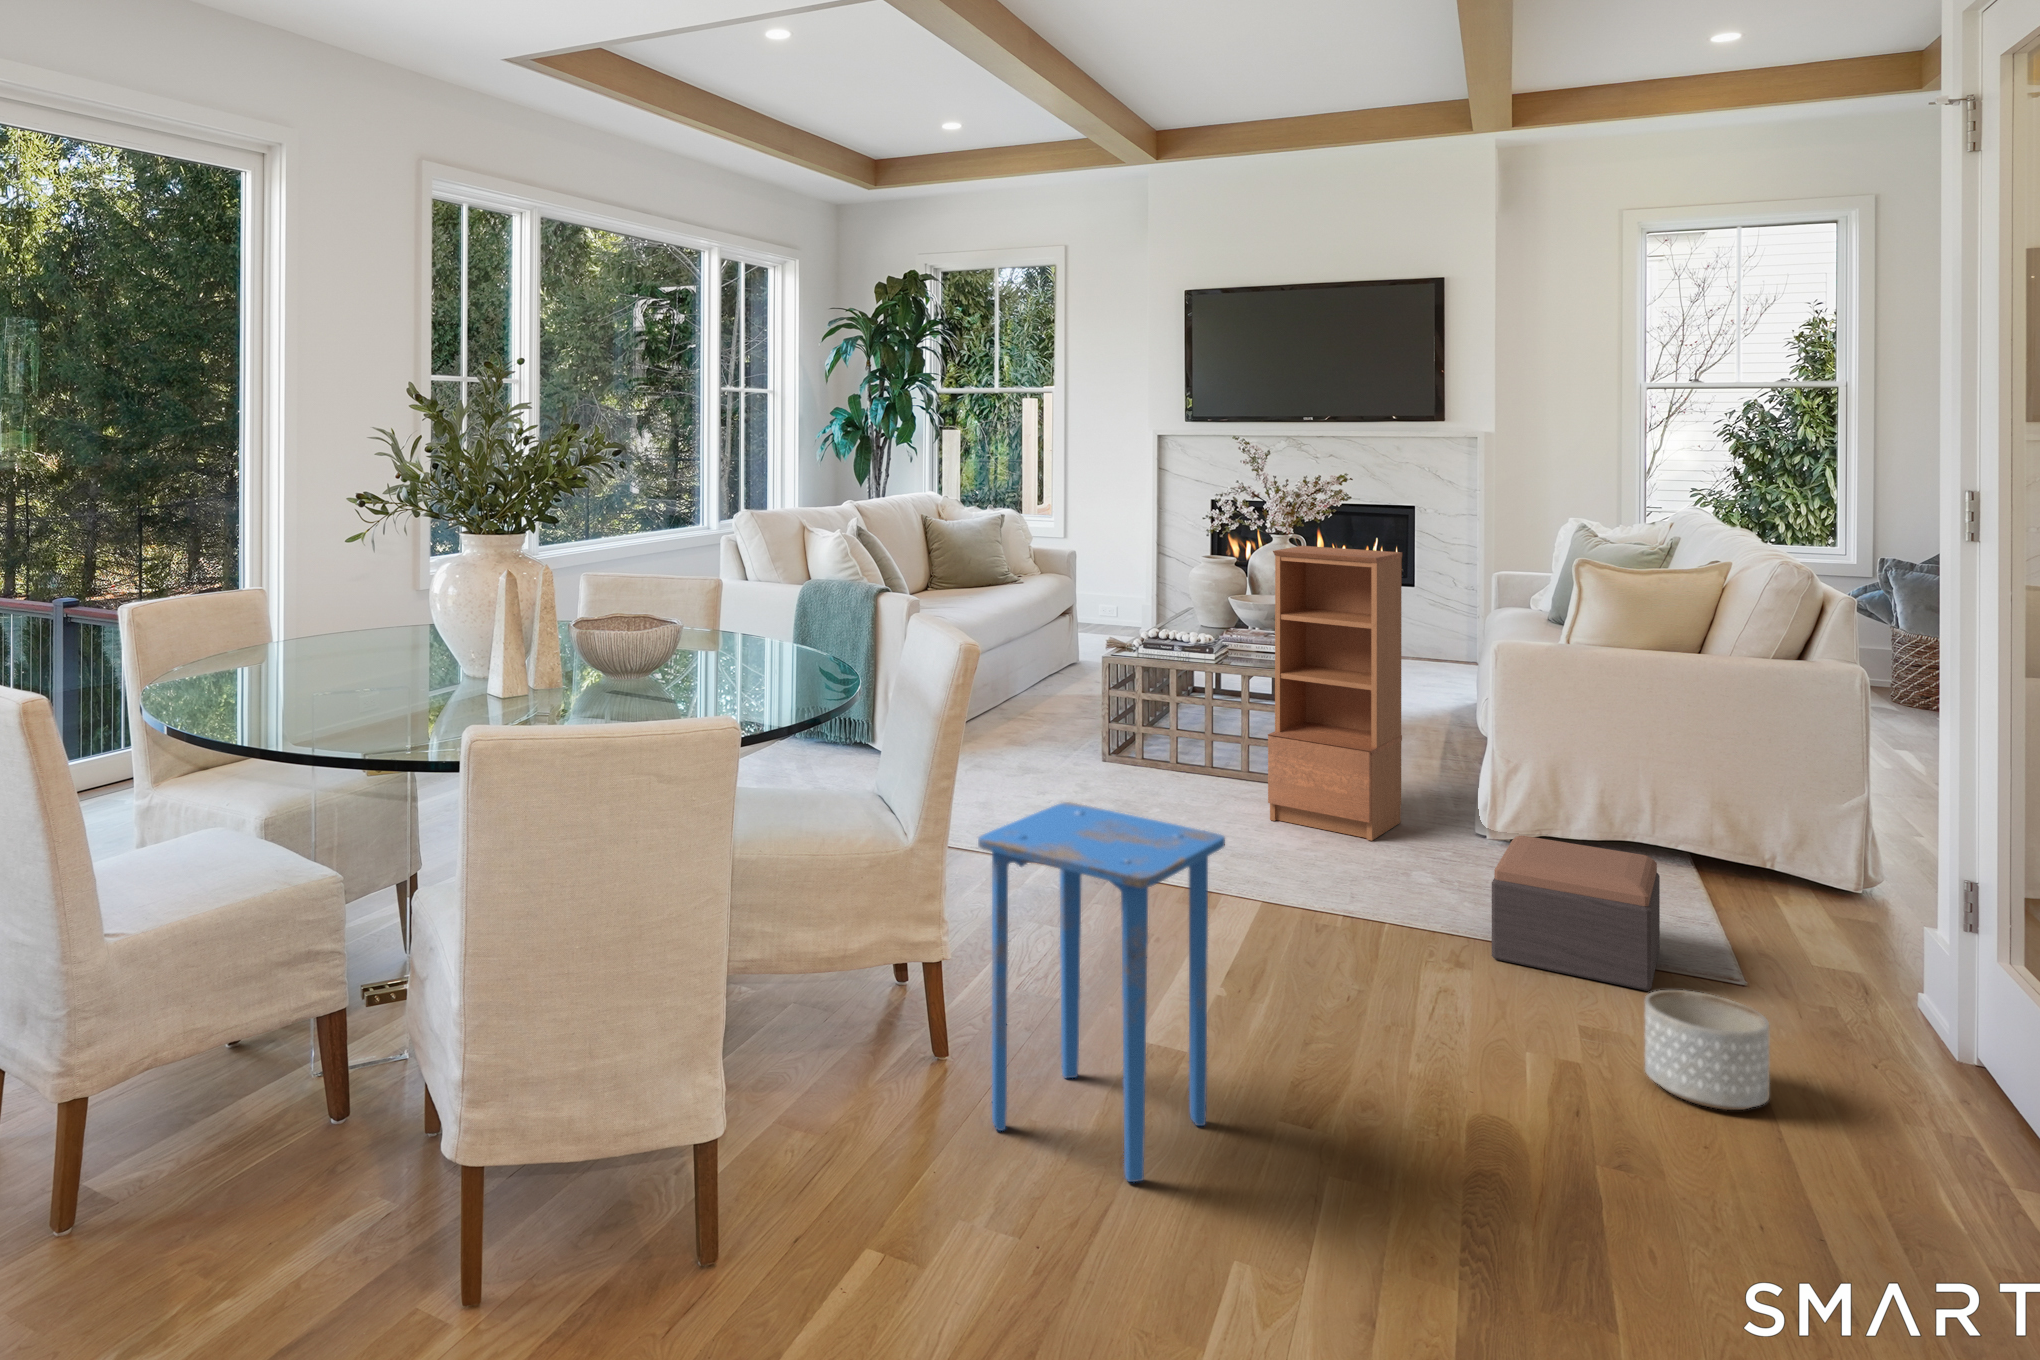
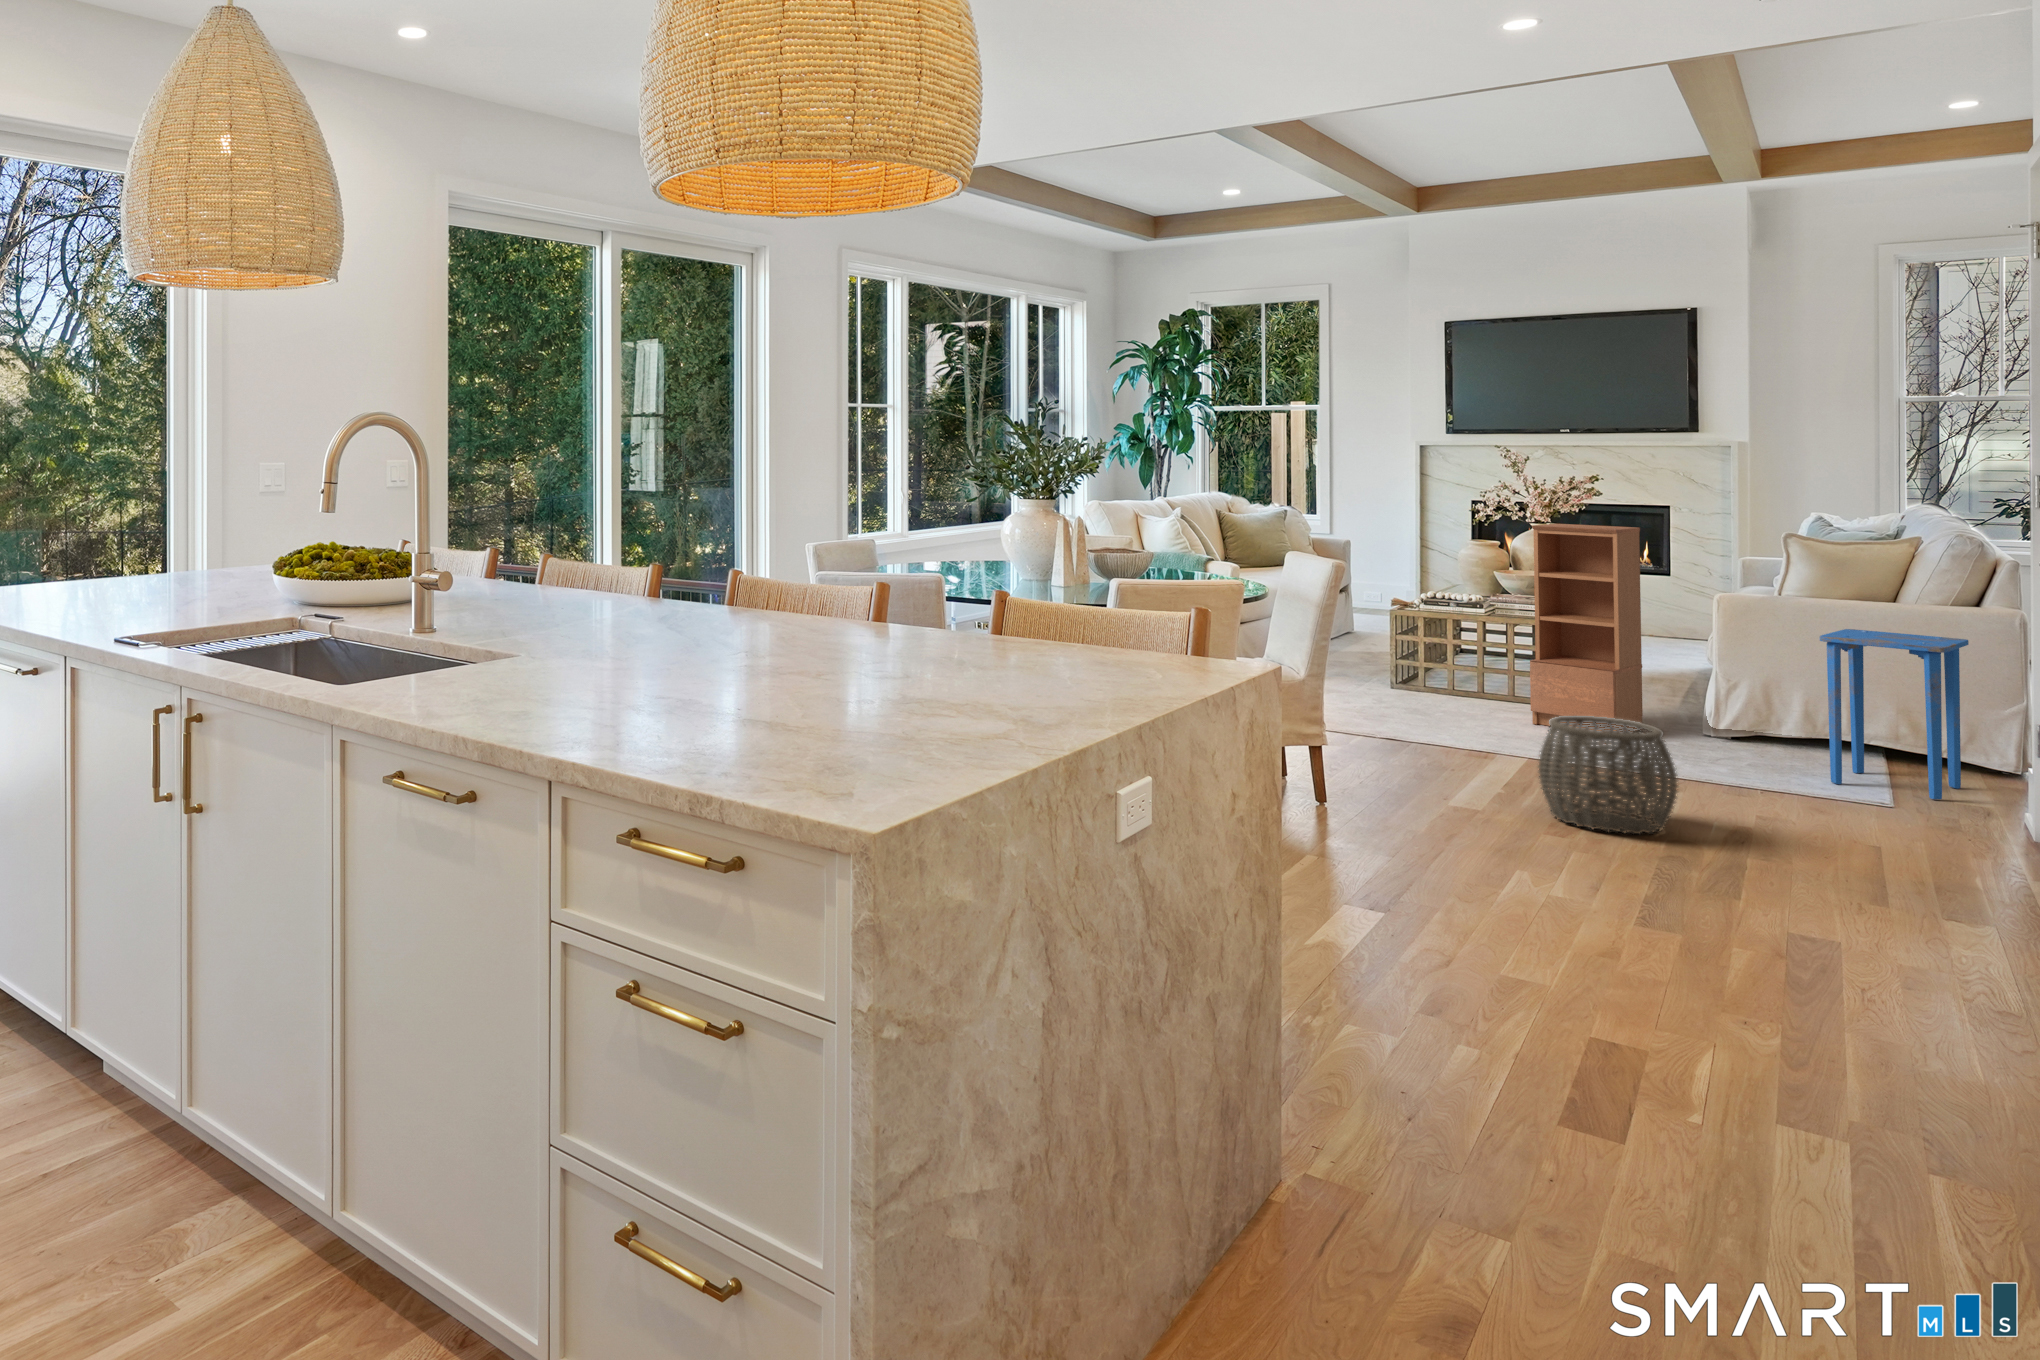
side table: present [978,802,1225,1182] -> present [1820,629,1969,799]
footstool: present [1492,836,1660,991] -> none [1700,717,1836,810]
woven basket: none [1278,873,1482,1086] -> present [1538,716,1678,834]
planter: present [1645,990,1769,1110] -> none [1797,789,1884,855]

